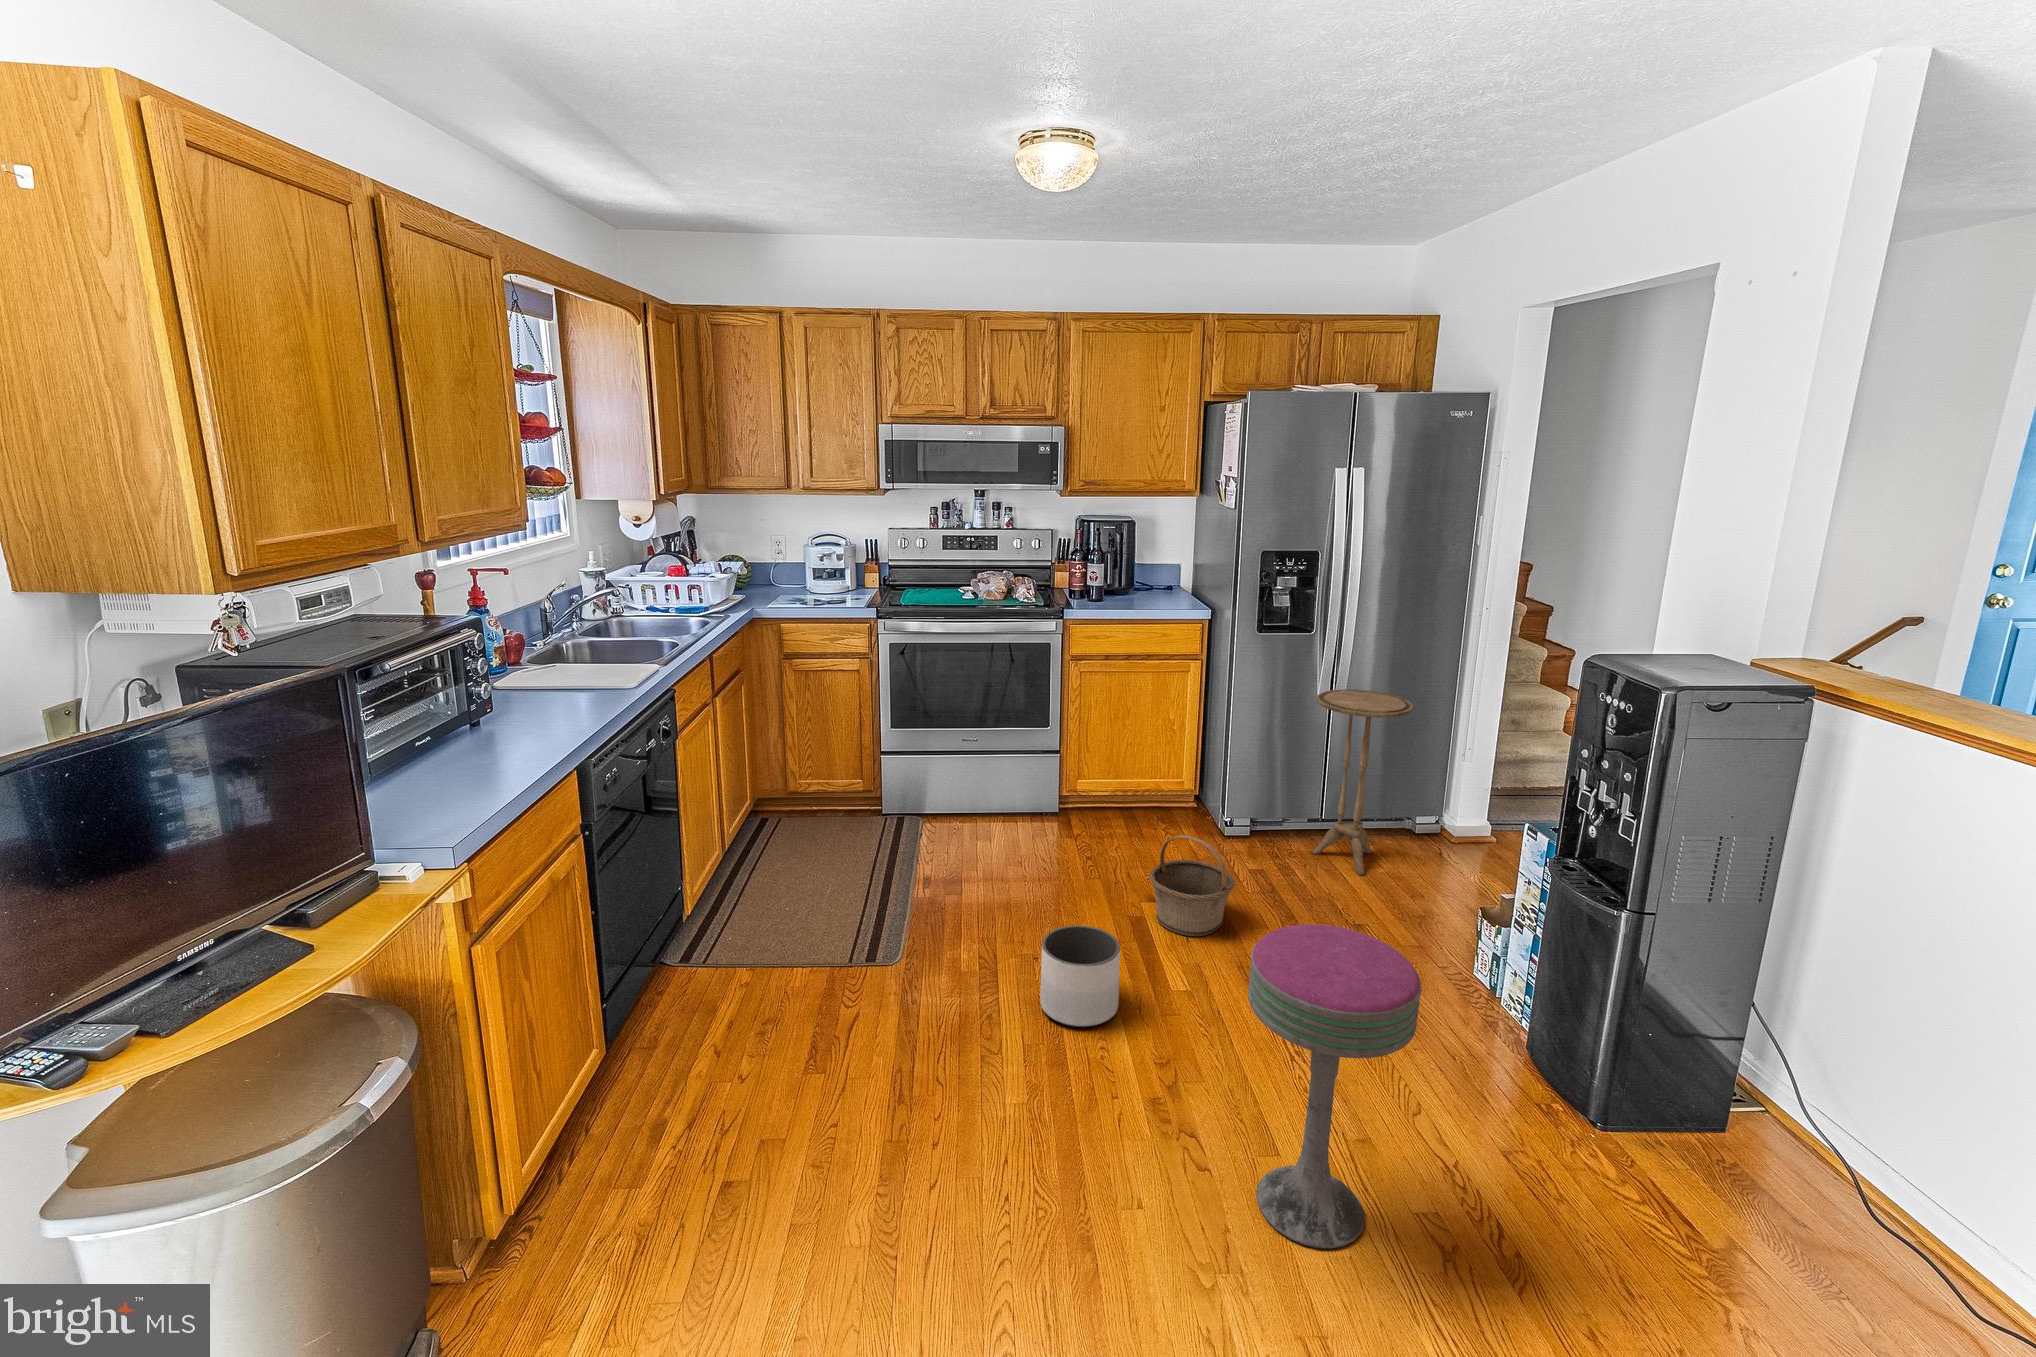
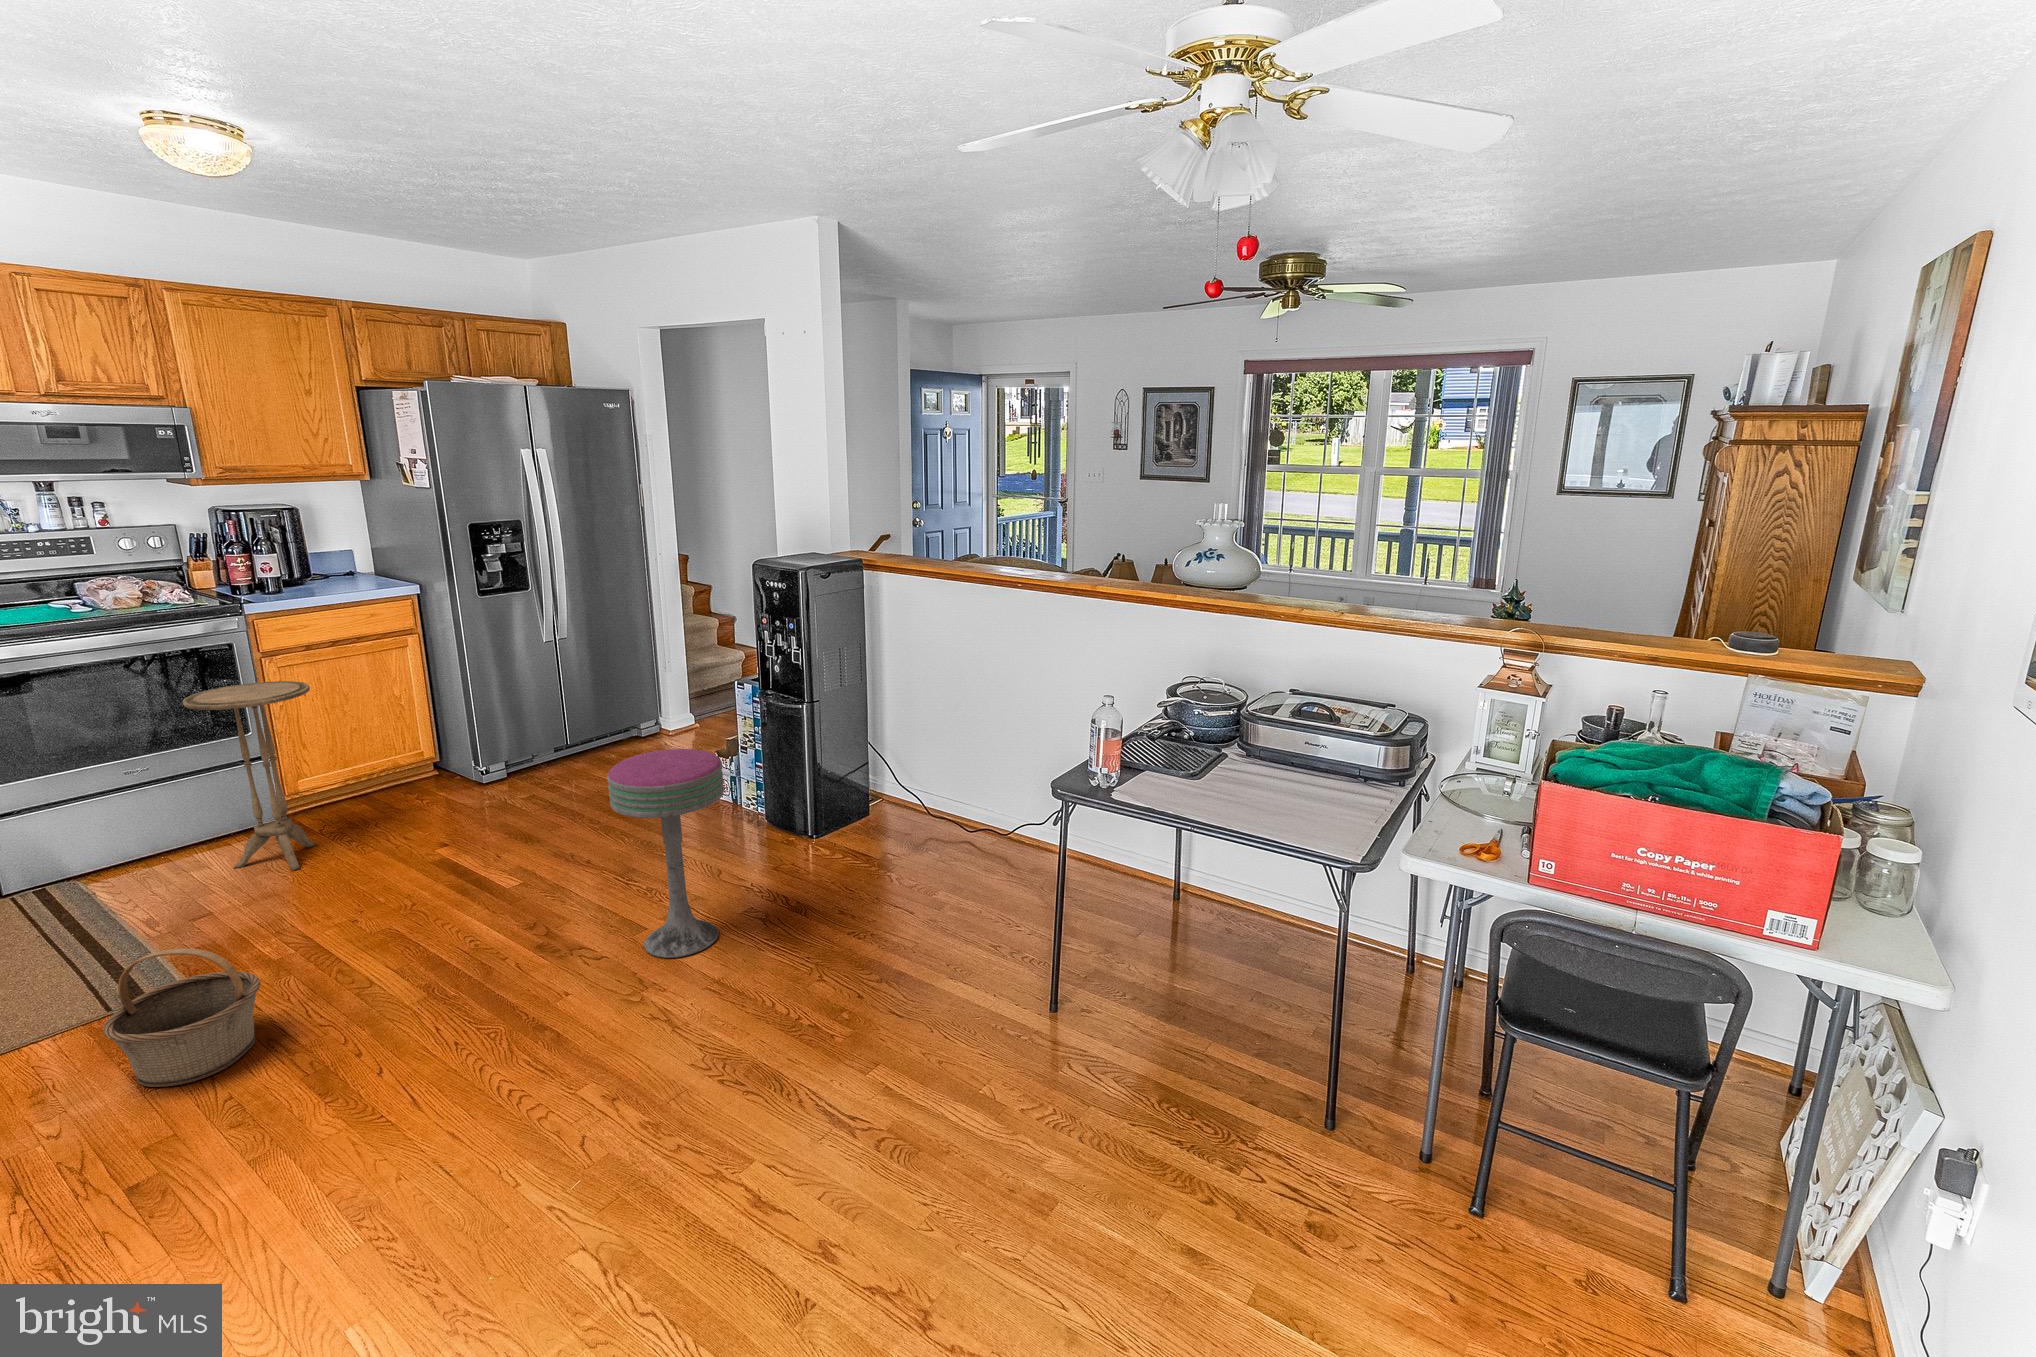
side table: present [1311,689,1414,875] -> present [183,681,316,871]
basket: present [1149,835,1235,936] -> present [103,948,260,1087]
planter: present [1040,925,1120,1027] -> none [377,855,469,942]

